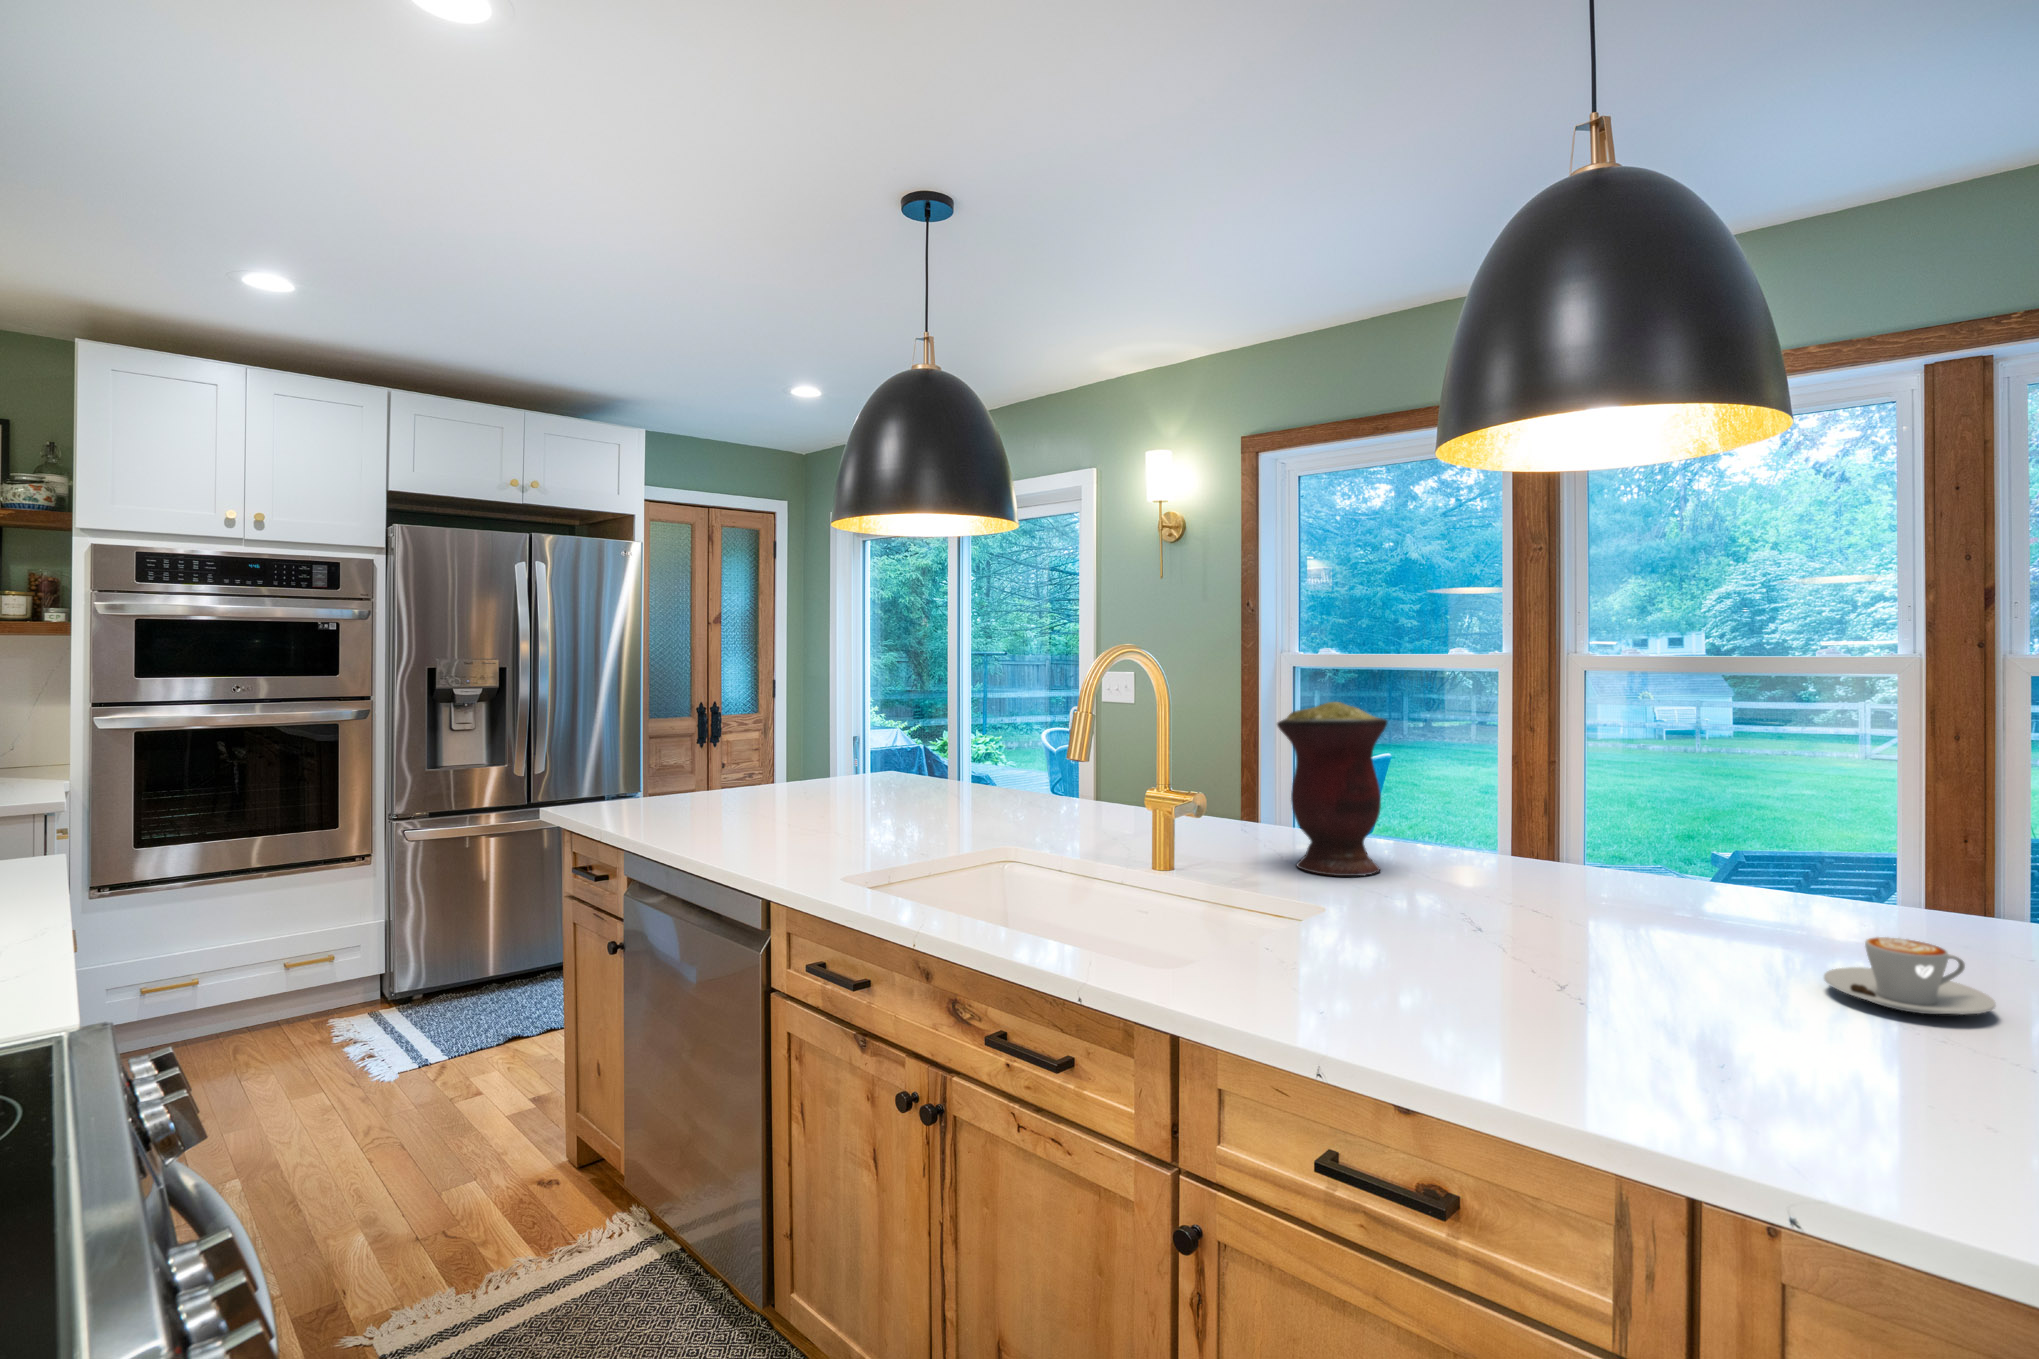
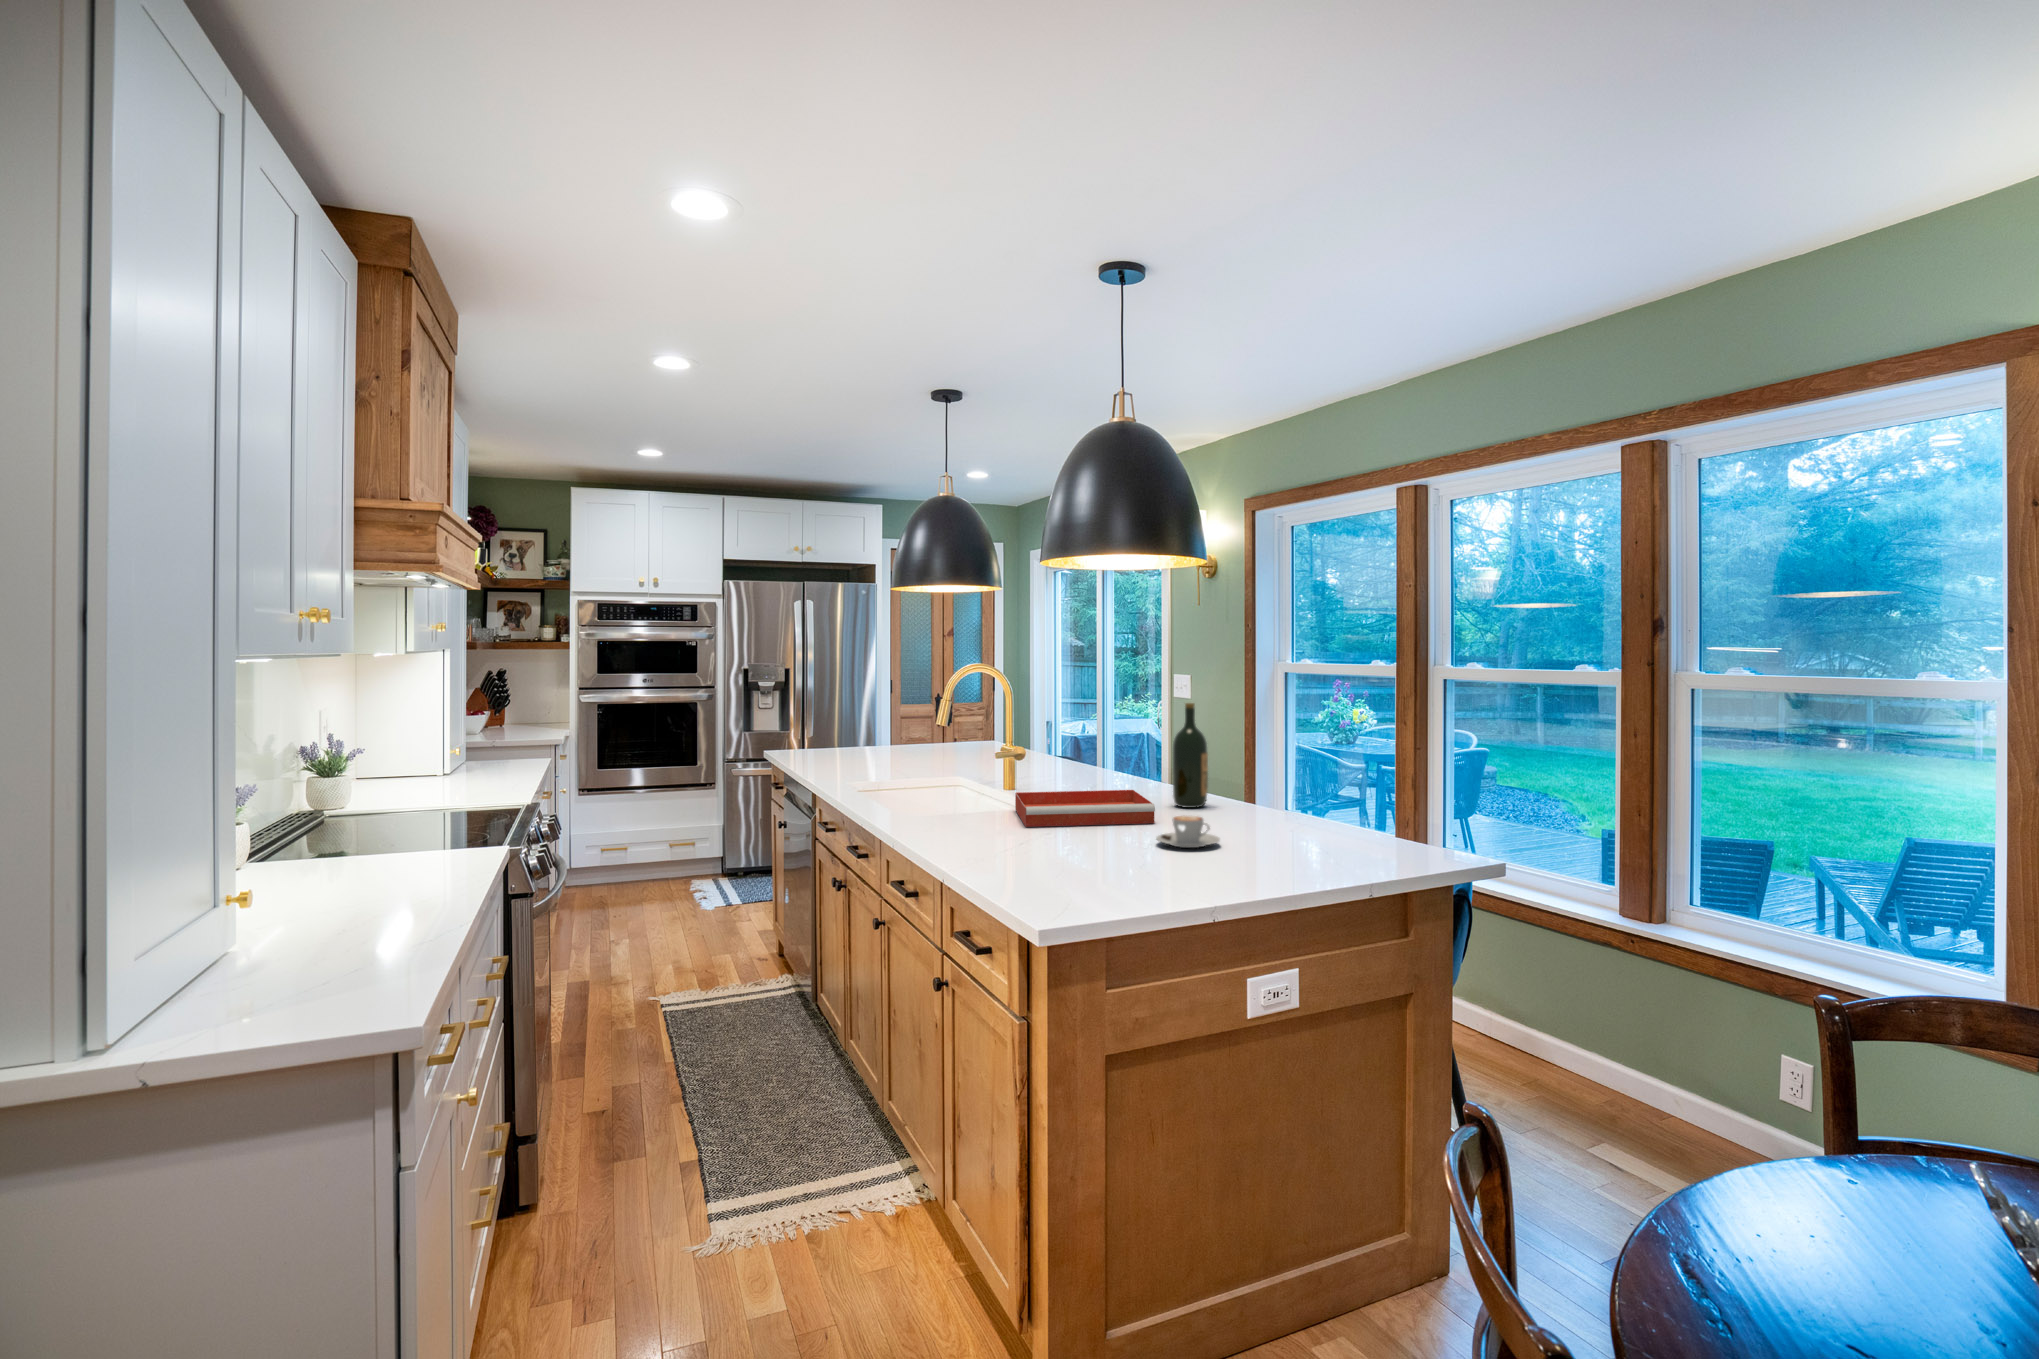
vase: present [1277,702,1387,876] -> none [1070,699,1132,797]
wine bottle: none [1521,706,1588,891] -> present [1173,703,1208,808]
tray: none [1314,865,1649,977] -> present [1015,790,1155,827]

